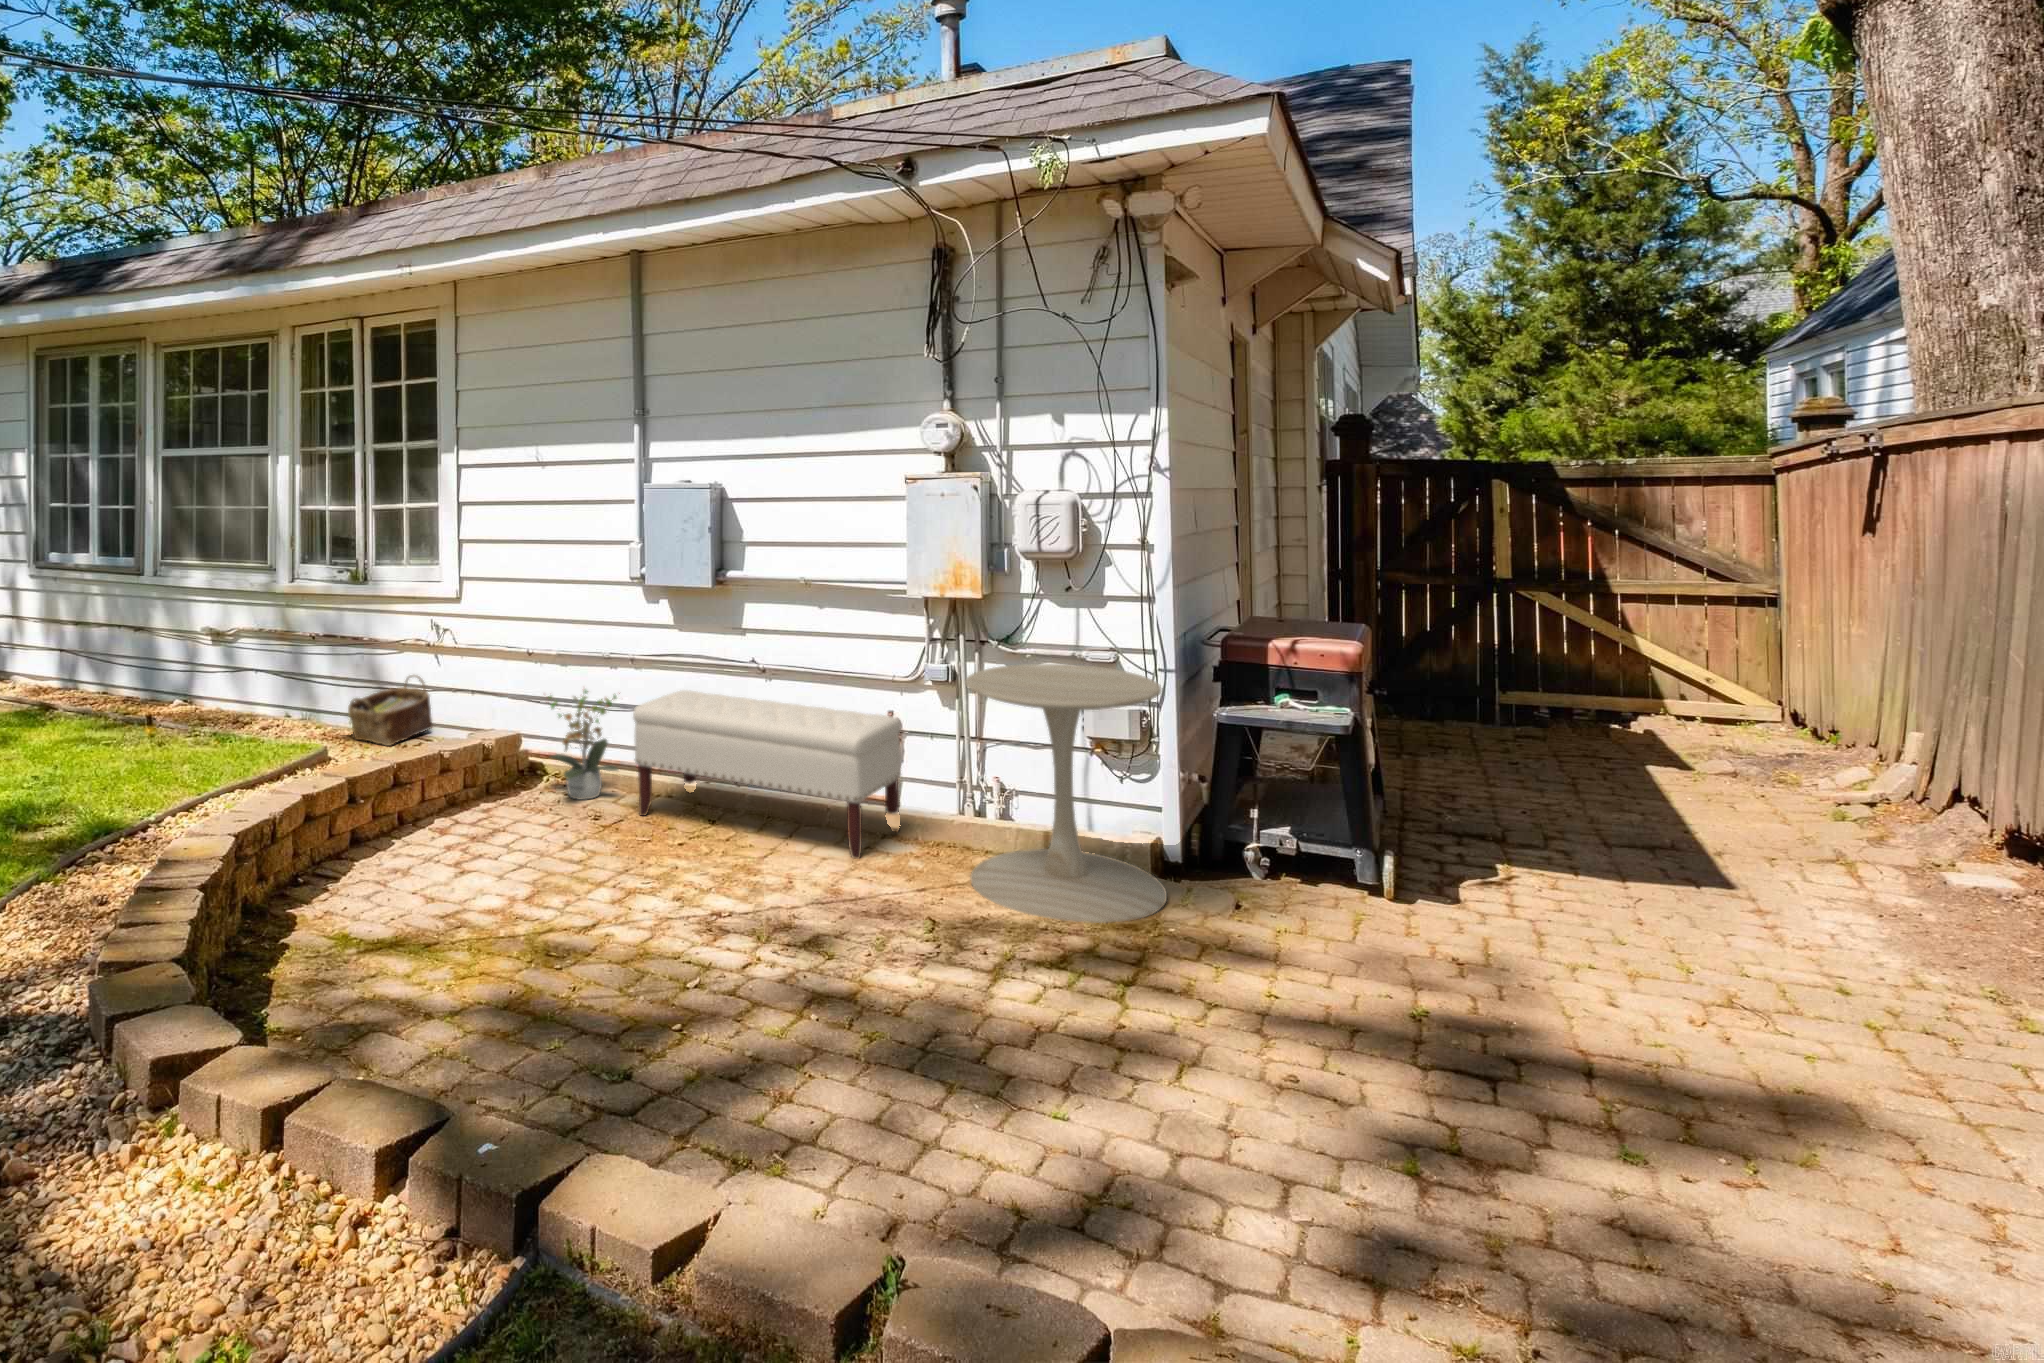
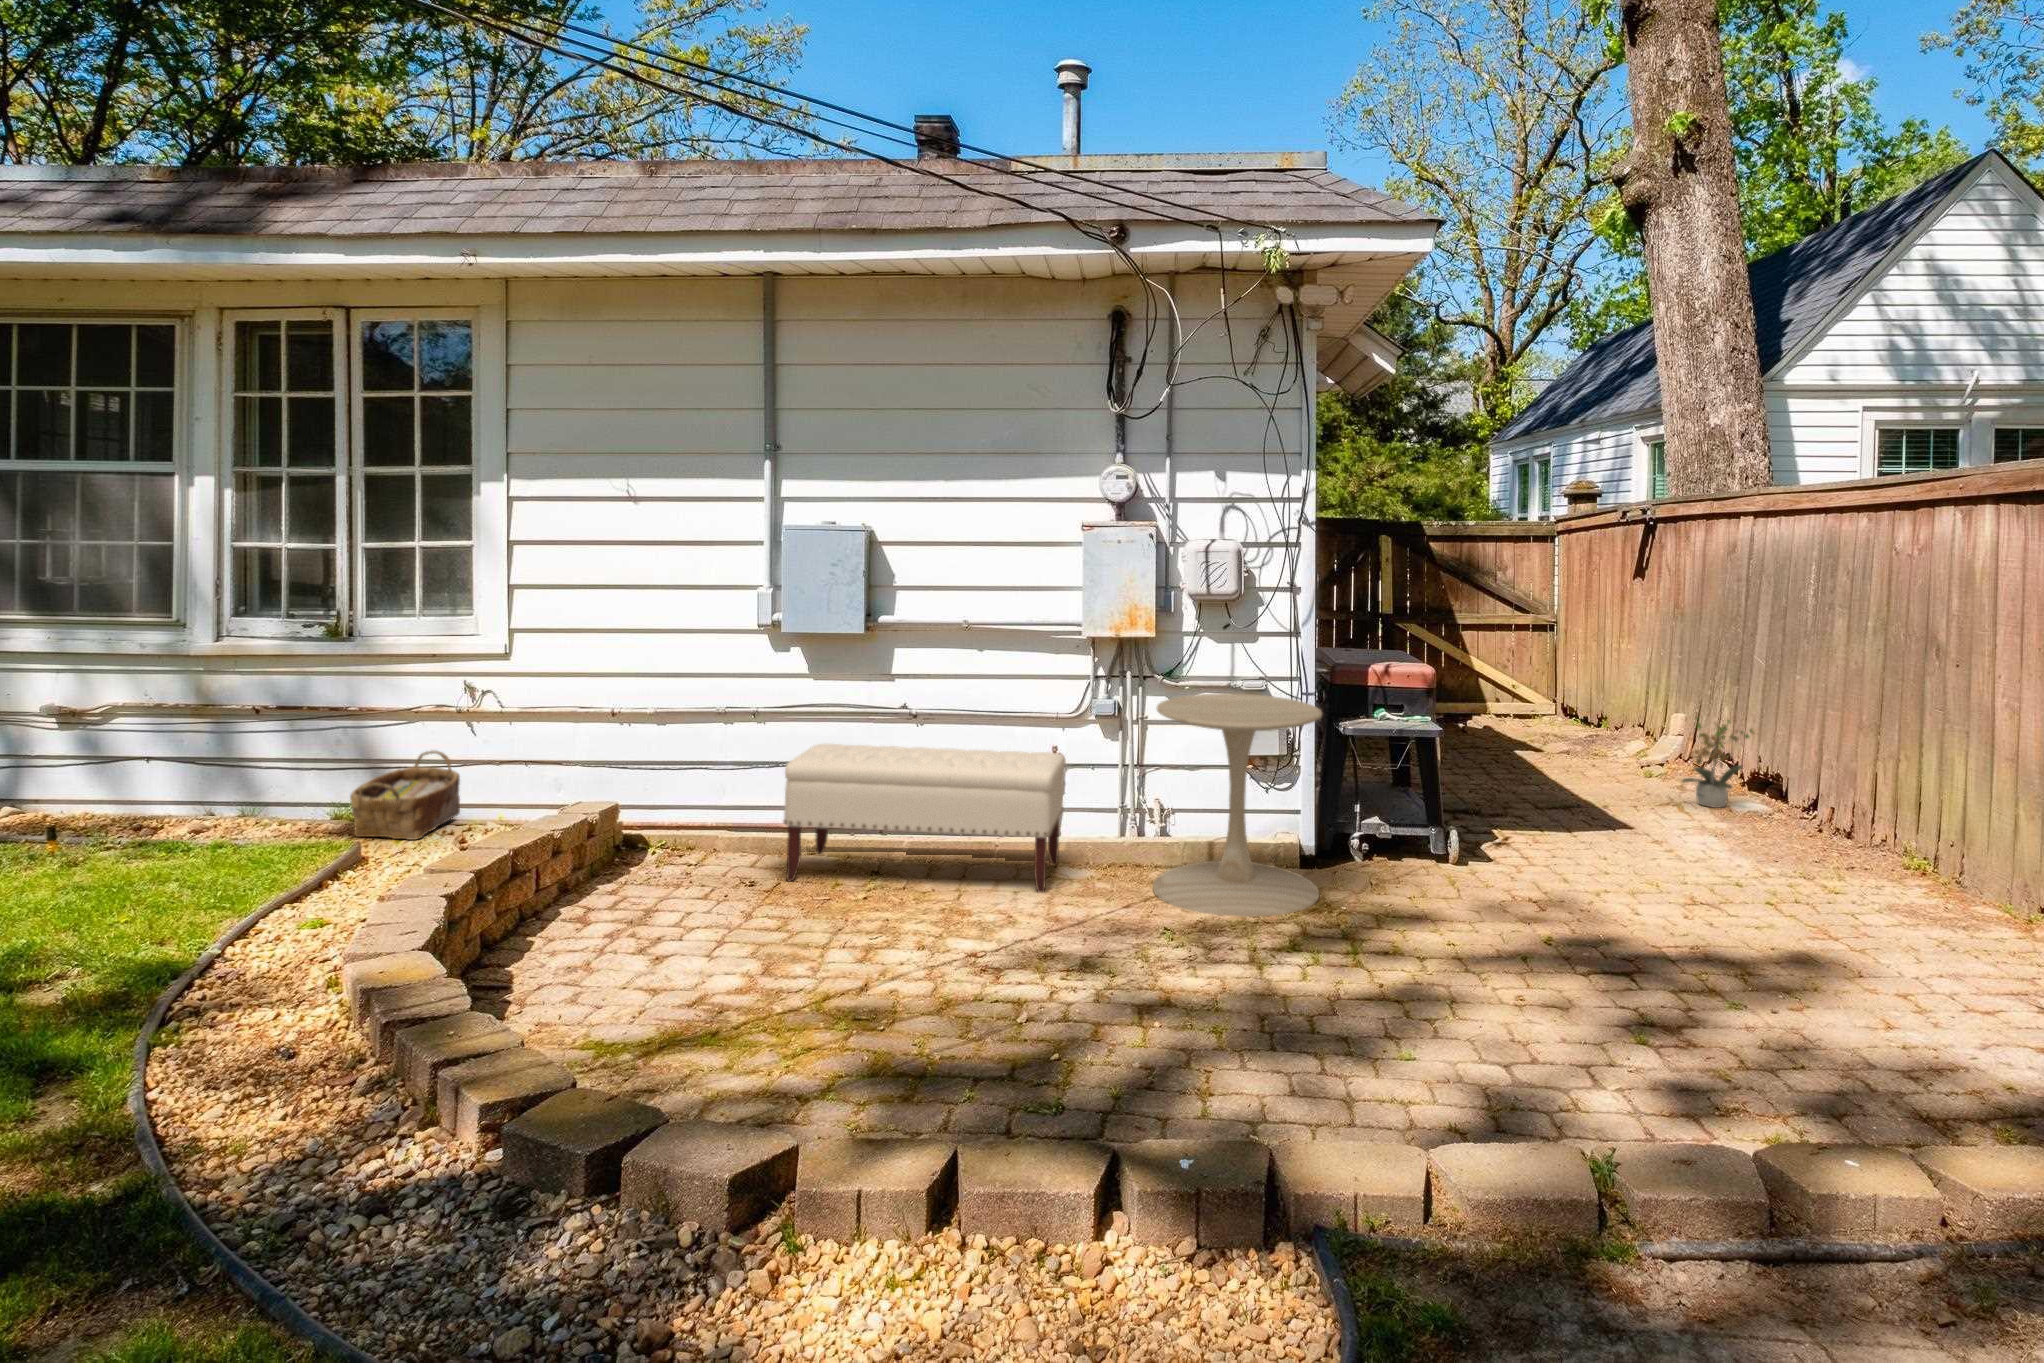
potted plant: present [547,689,618,800] -> present [1682,717,1754,808]

